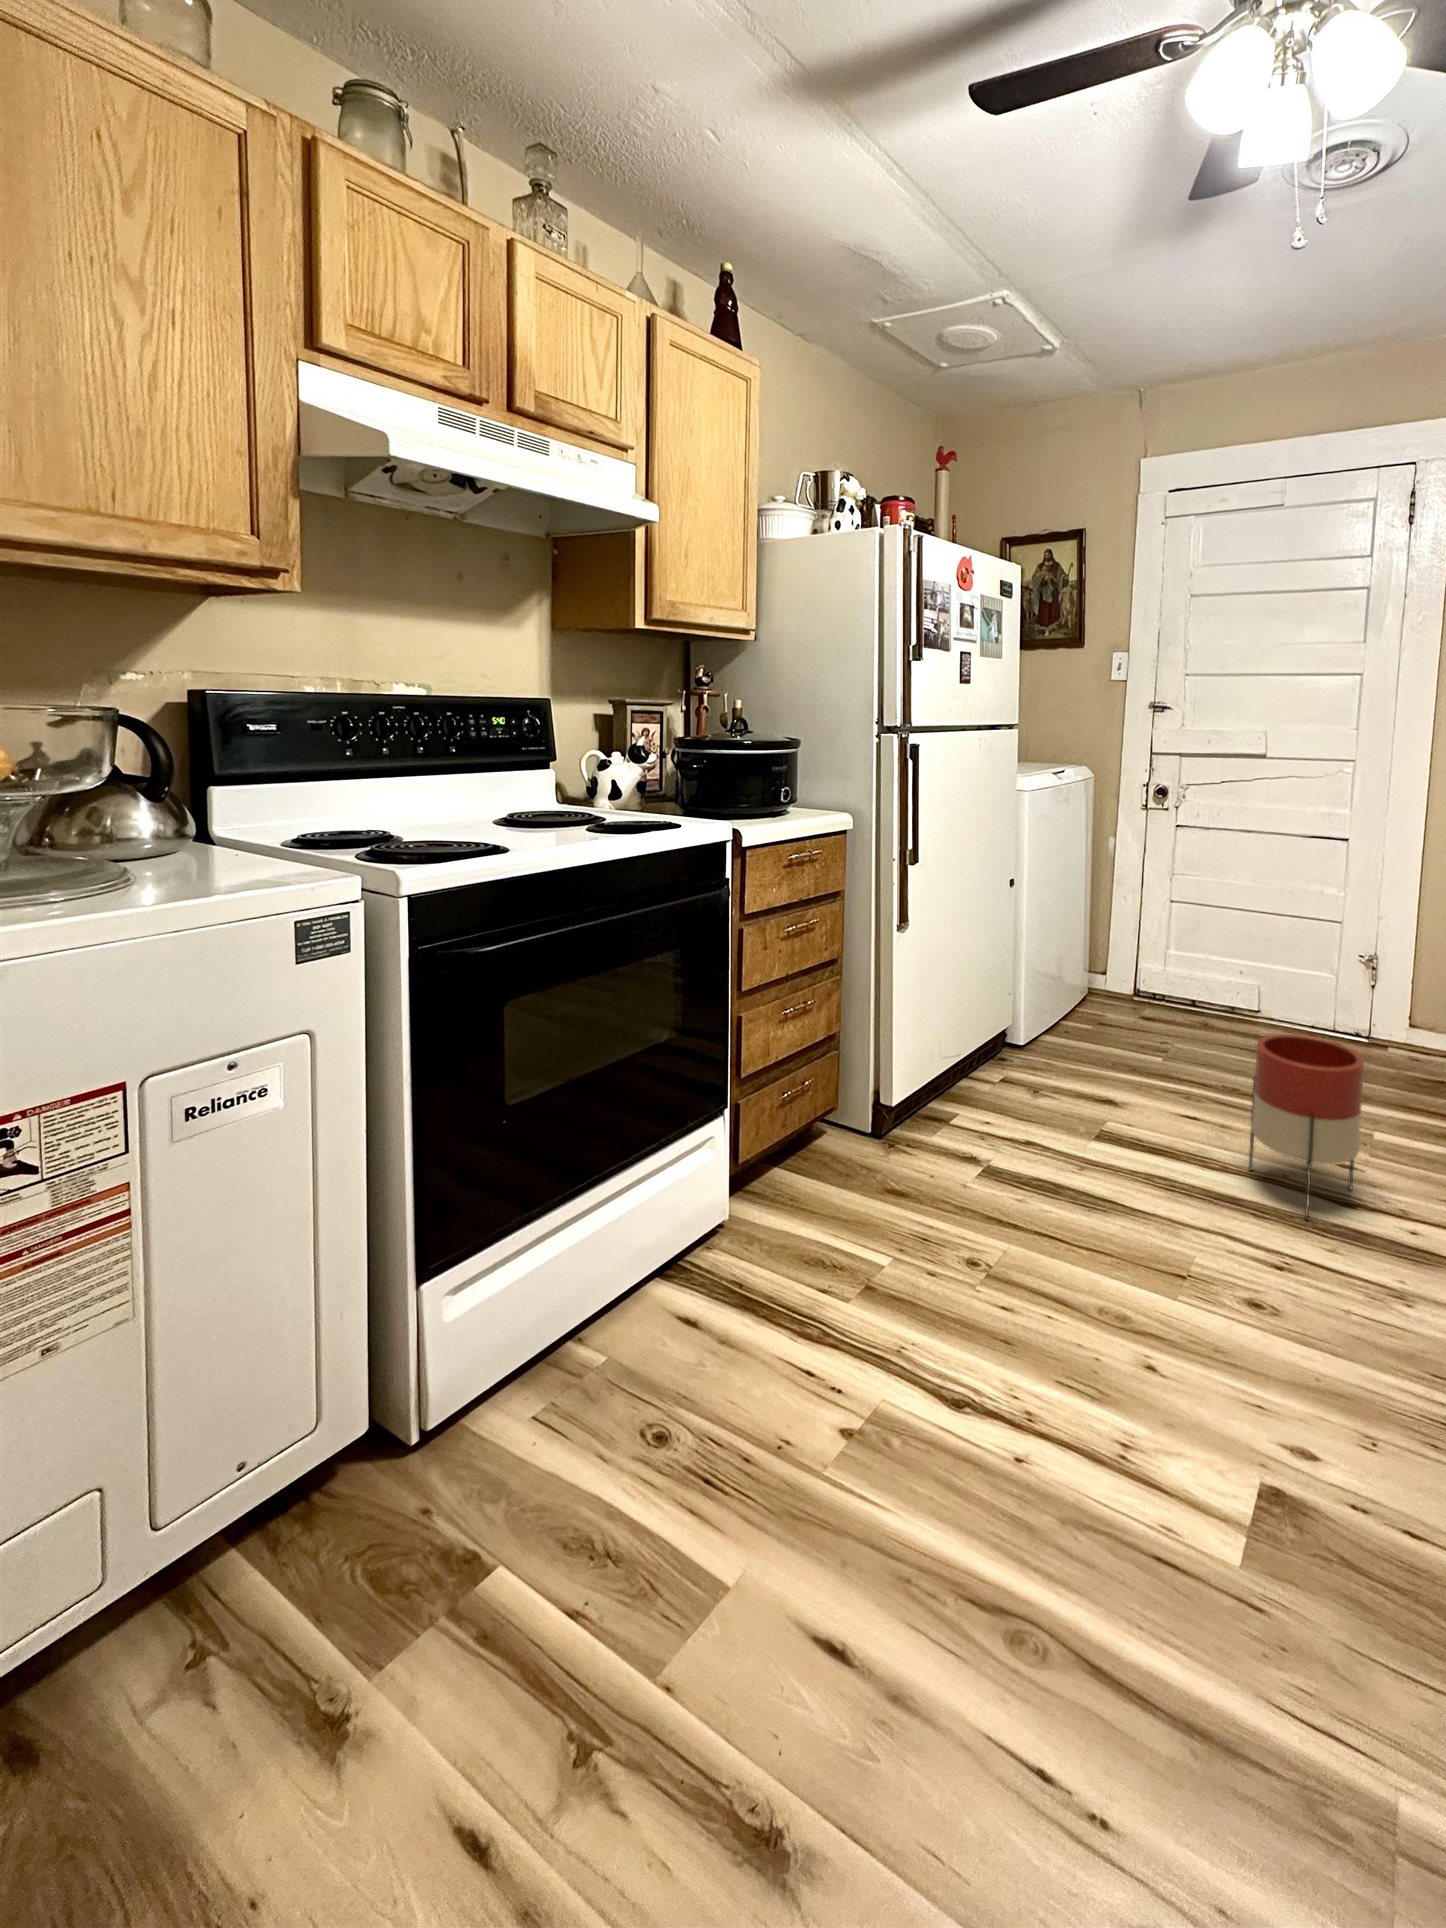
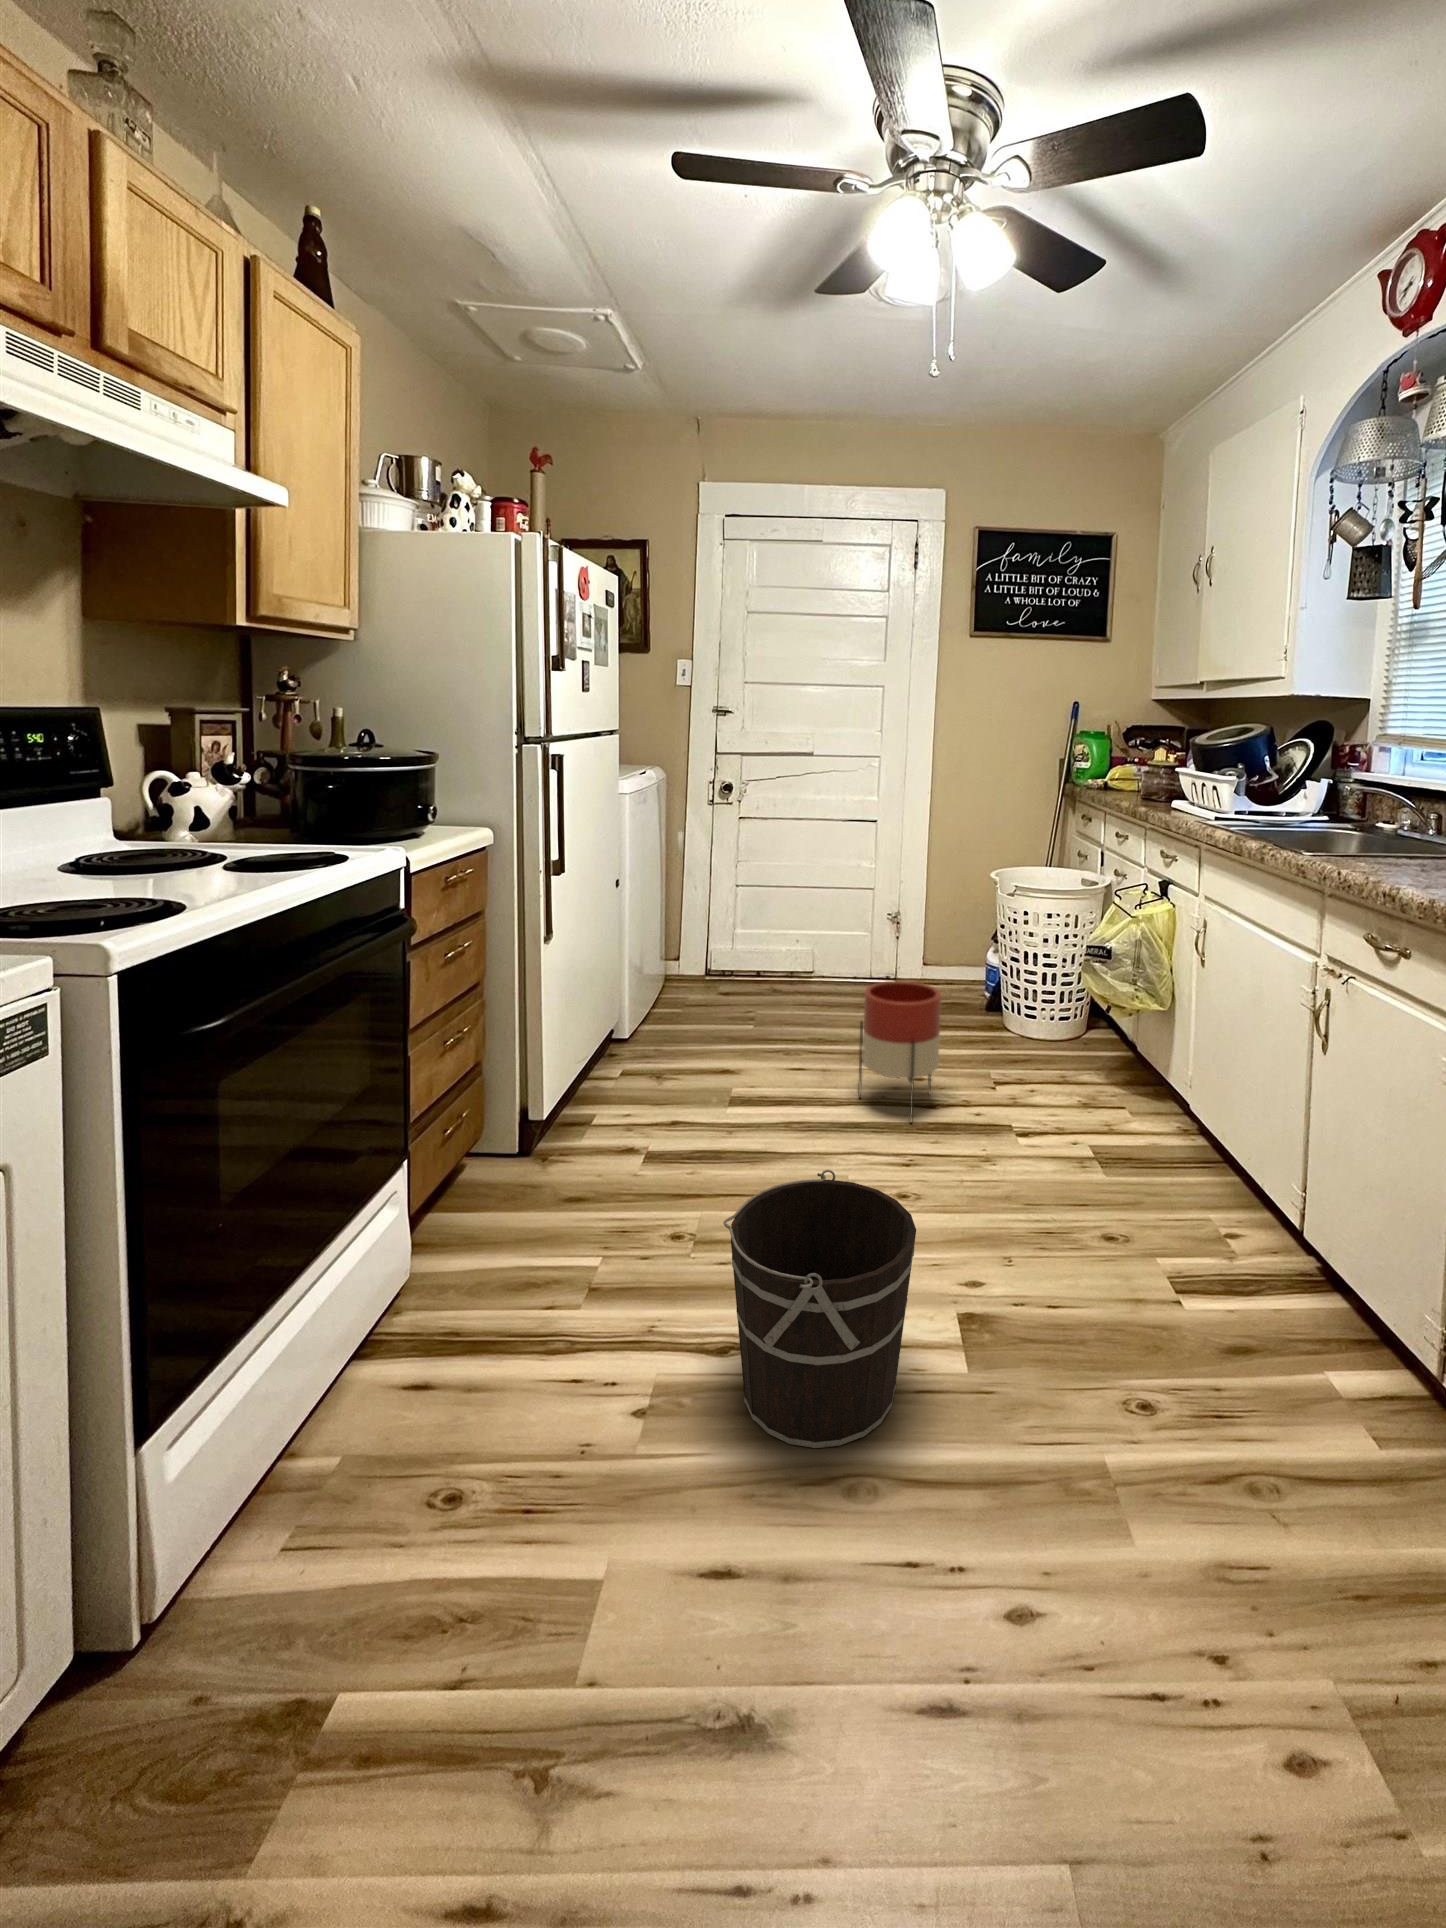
bucket: none [936,1239,1165,1584] -> present [723,1170,916,1448]

